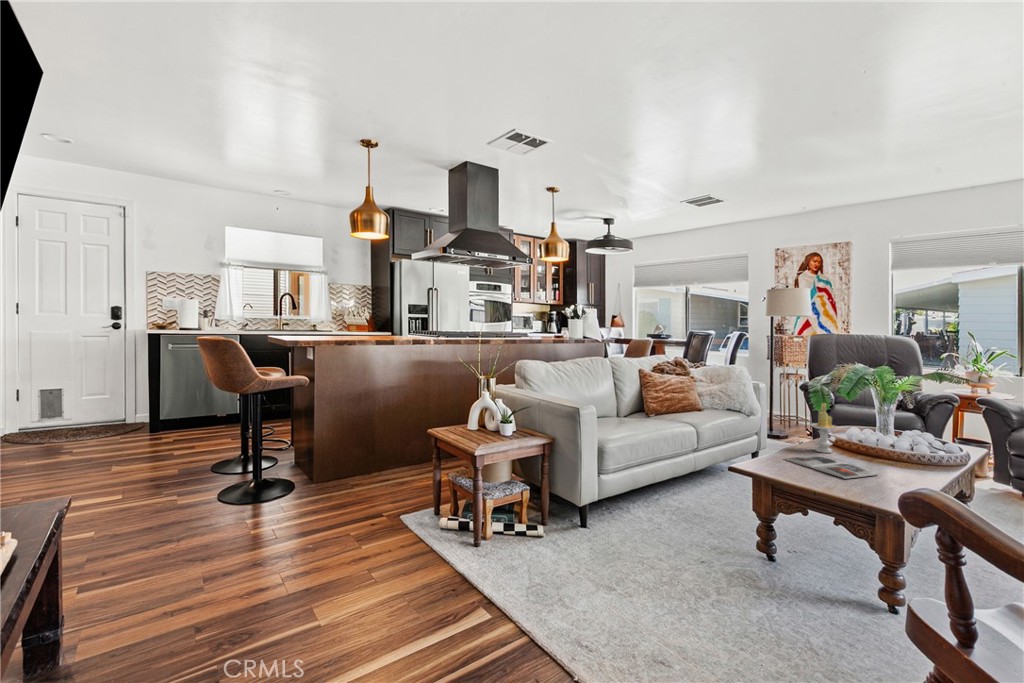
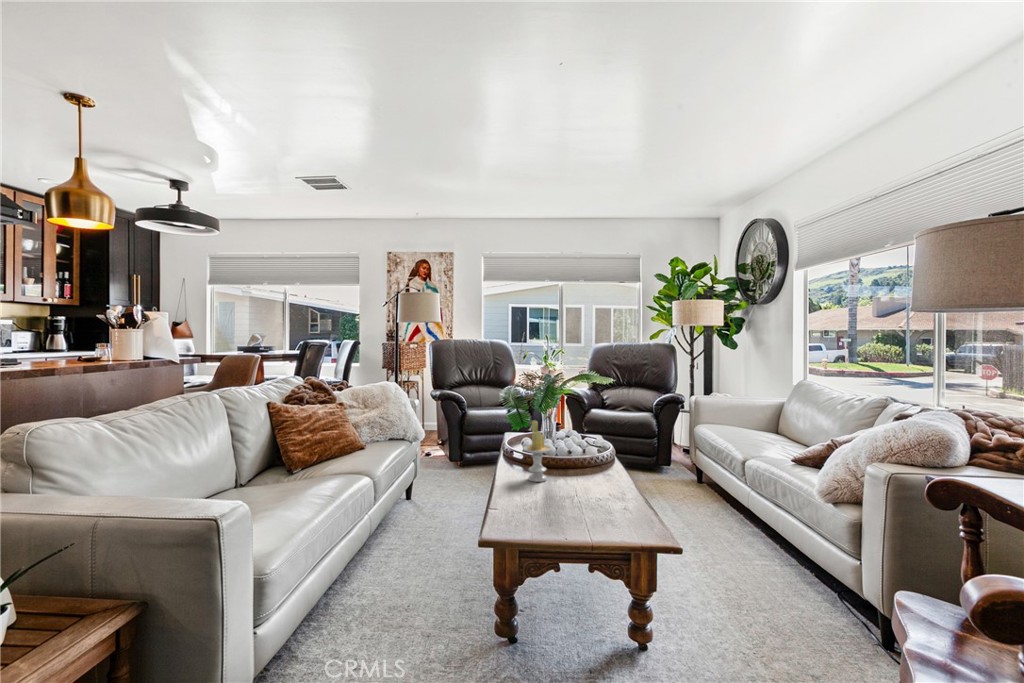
magazine: present [785,455,878,479] -> none [519,488,619,518]

